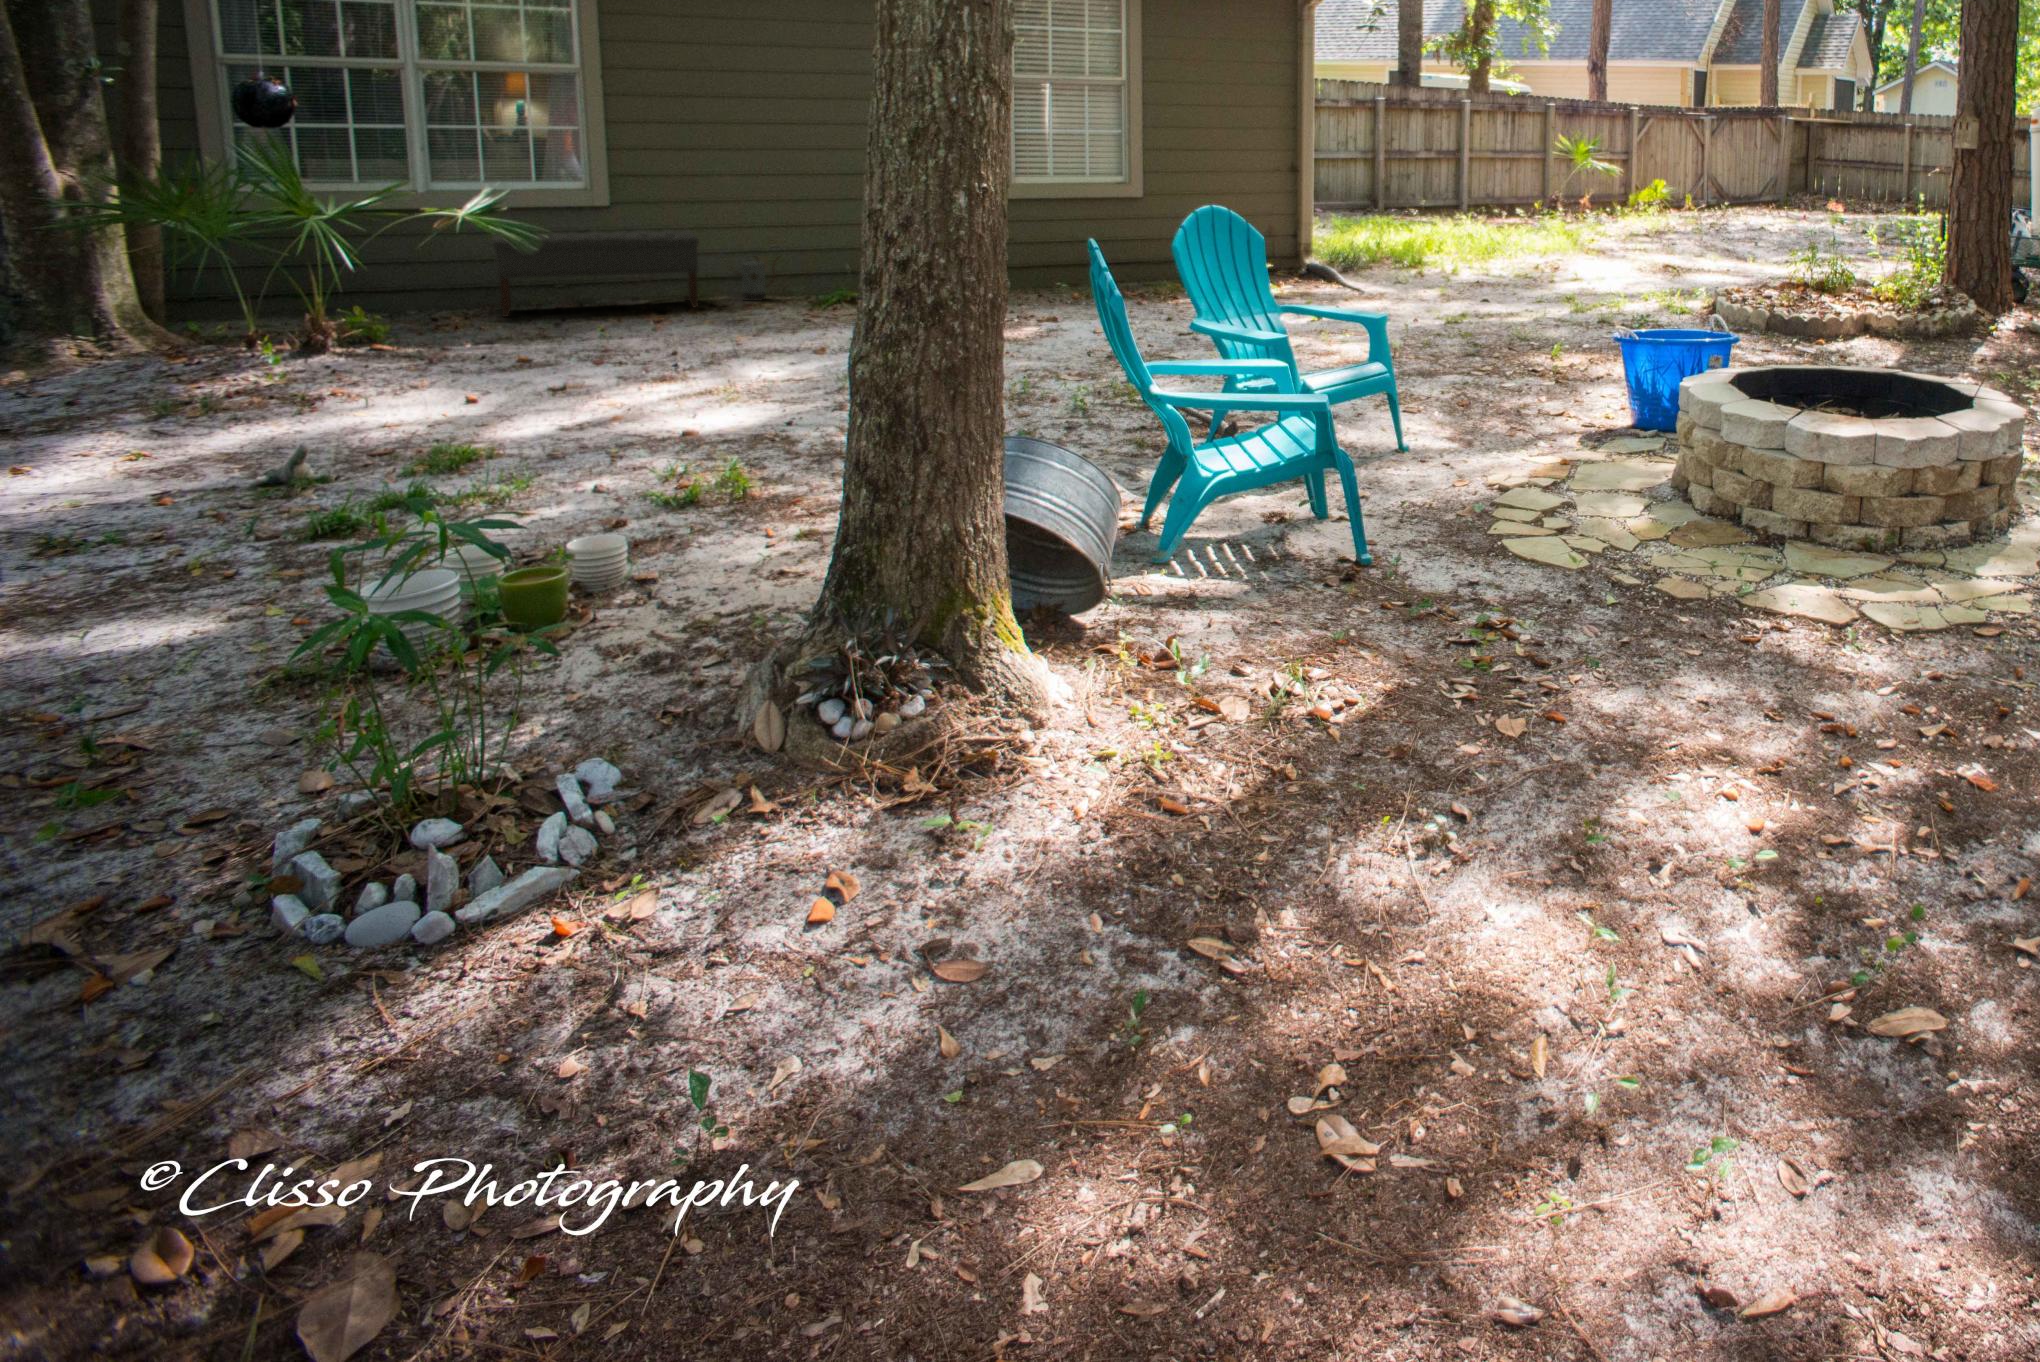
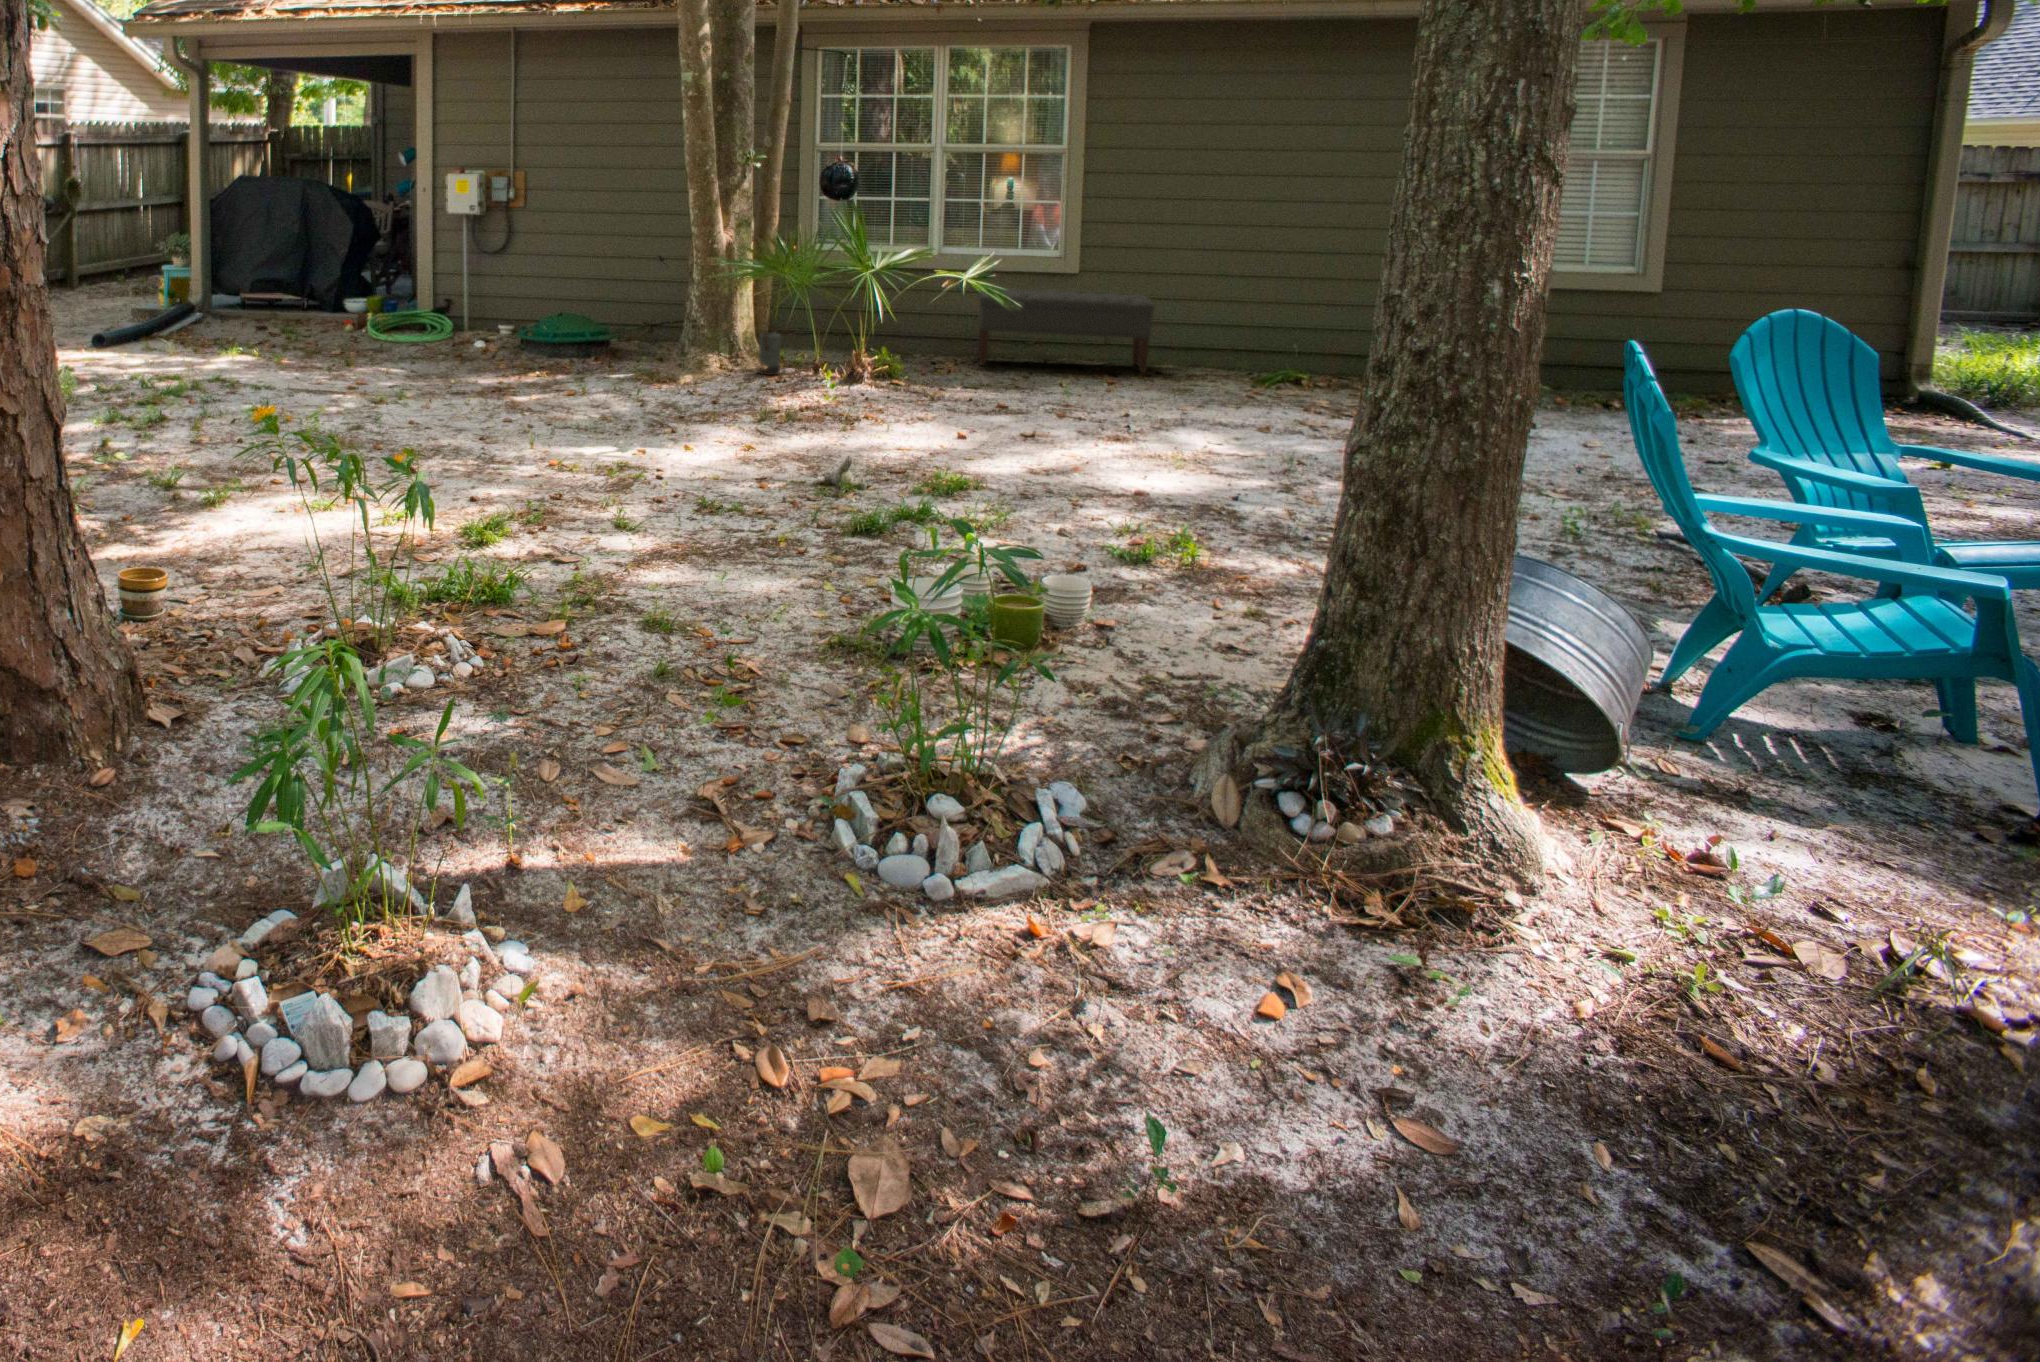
watering can: present [731,259,777,301] -> present [758,319,781,375]

